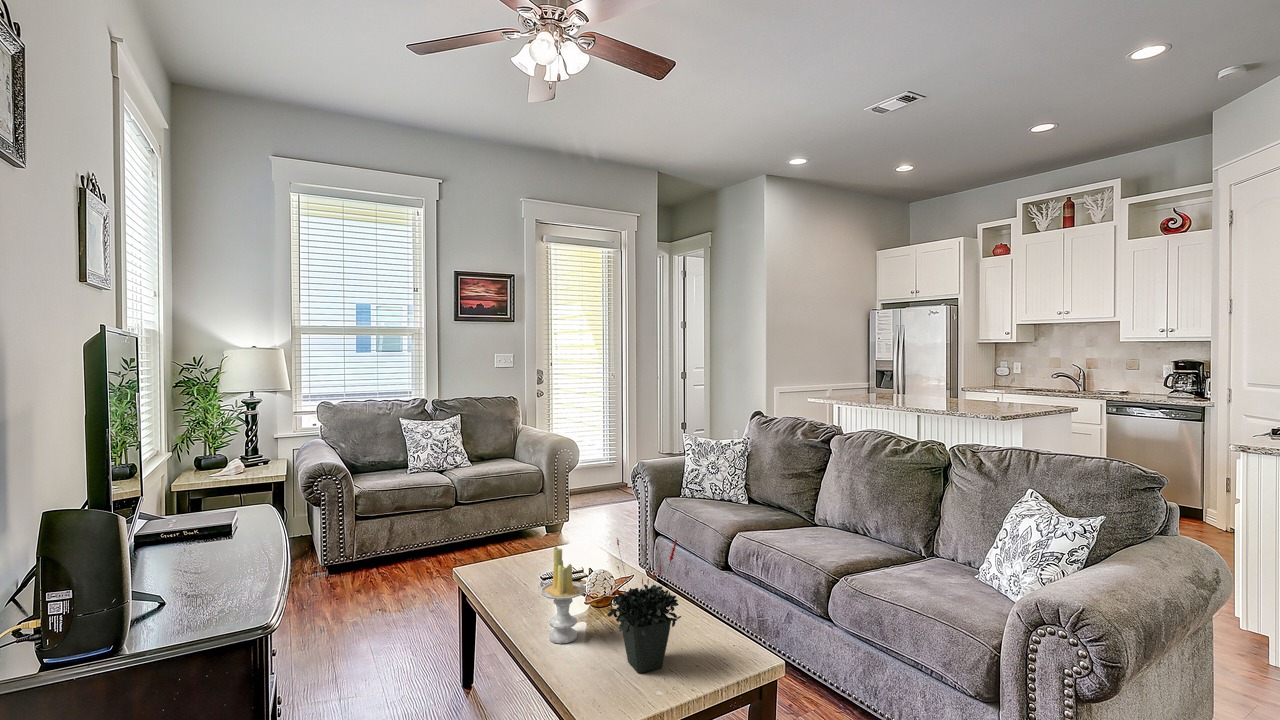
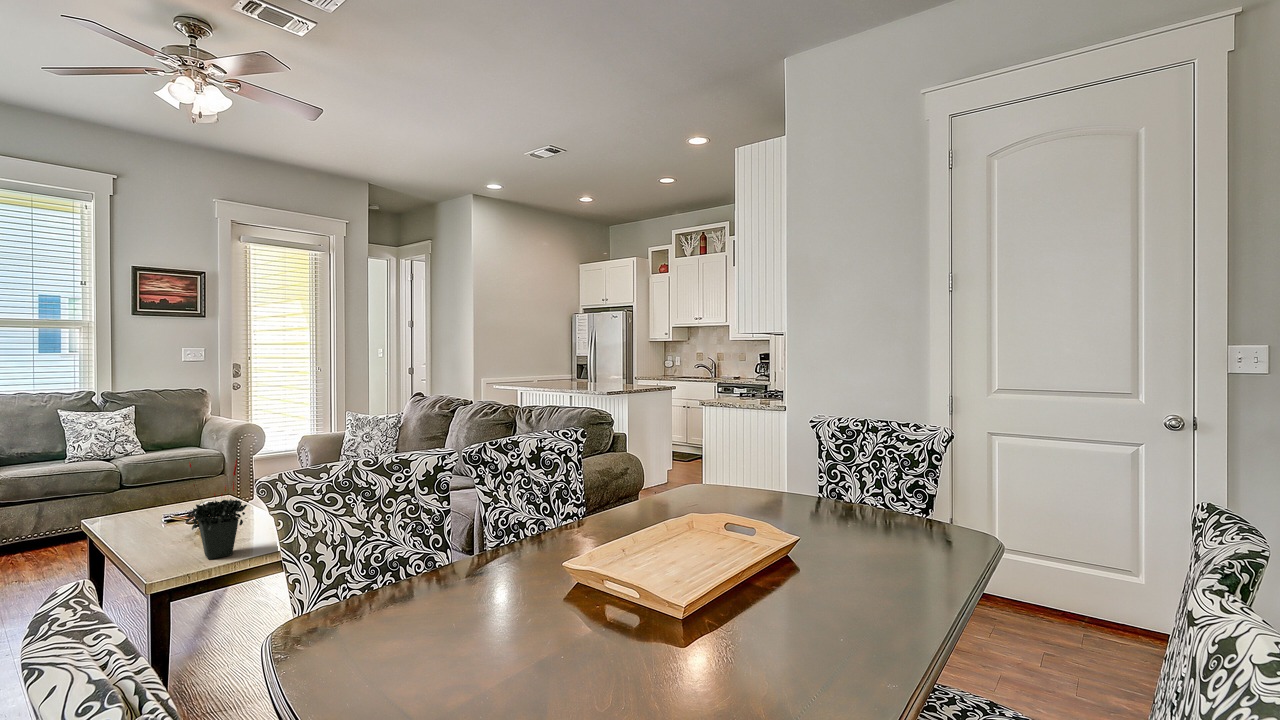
candle: present [540,547,586,644] -> none [136,480,180,552]

